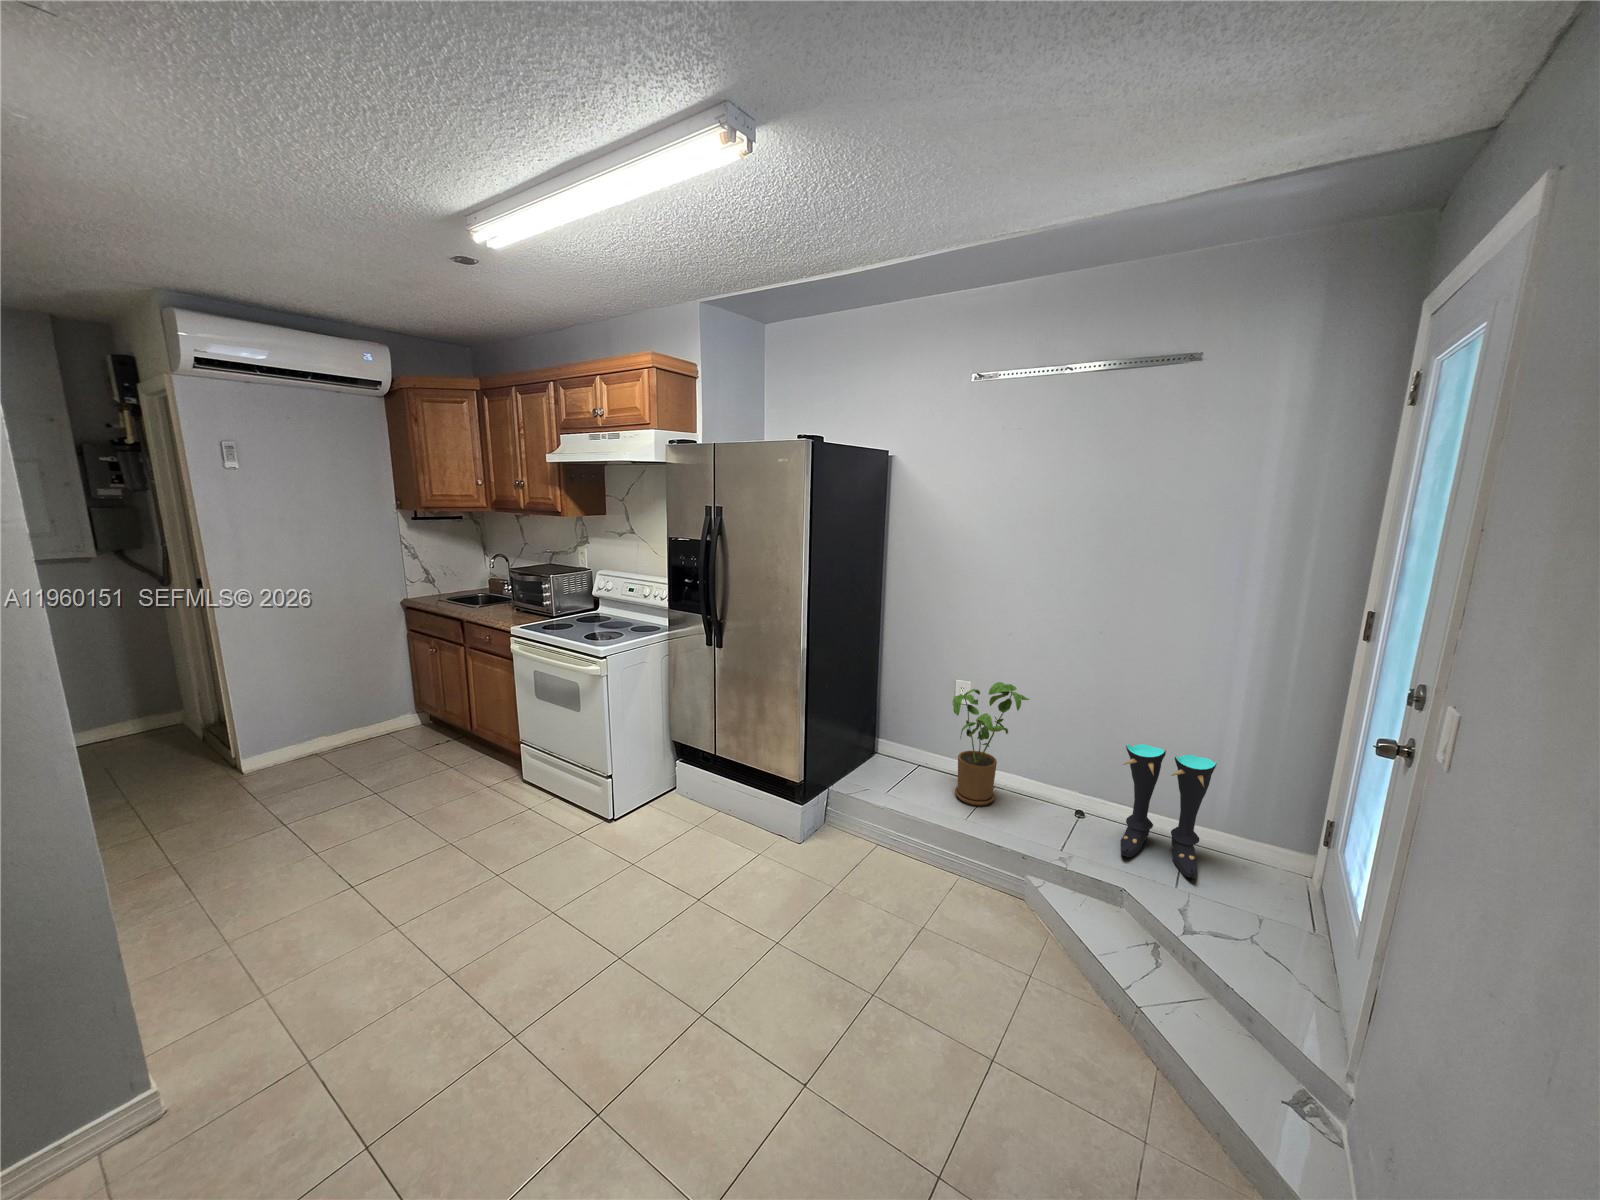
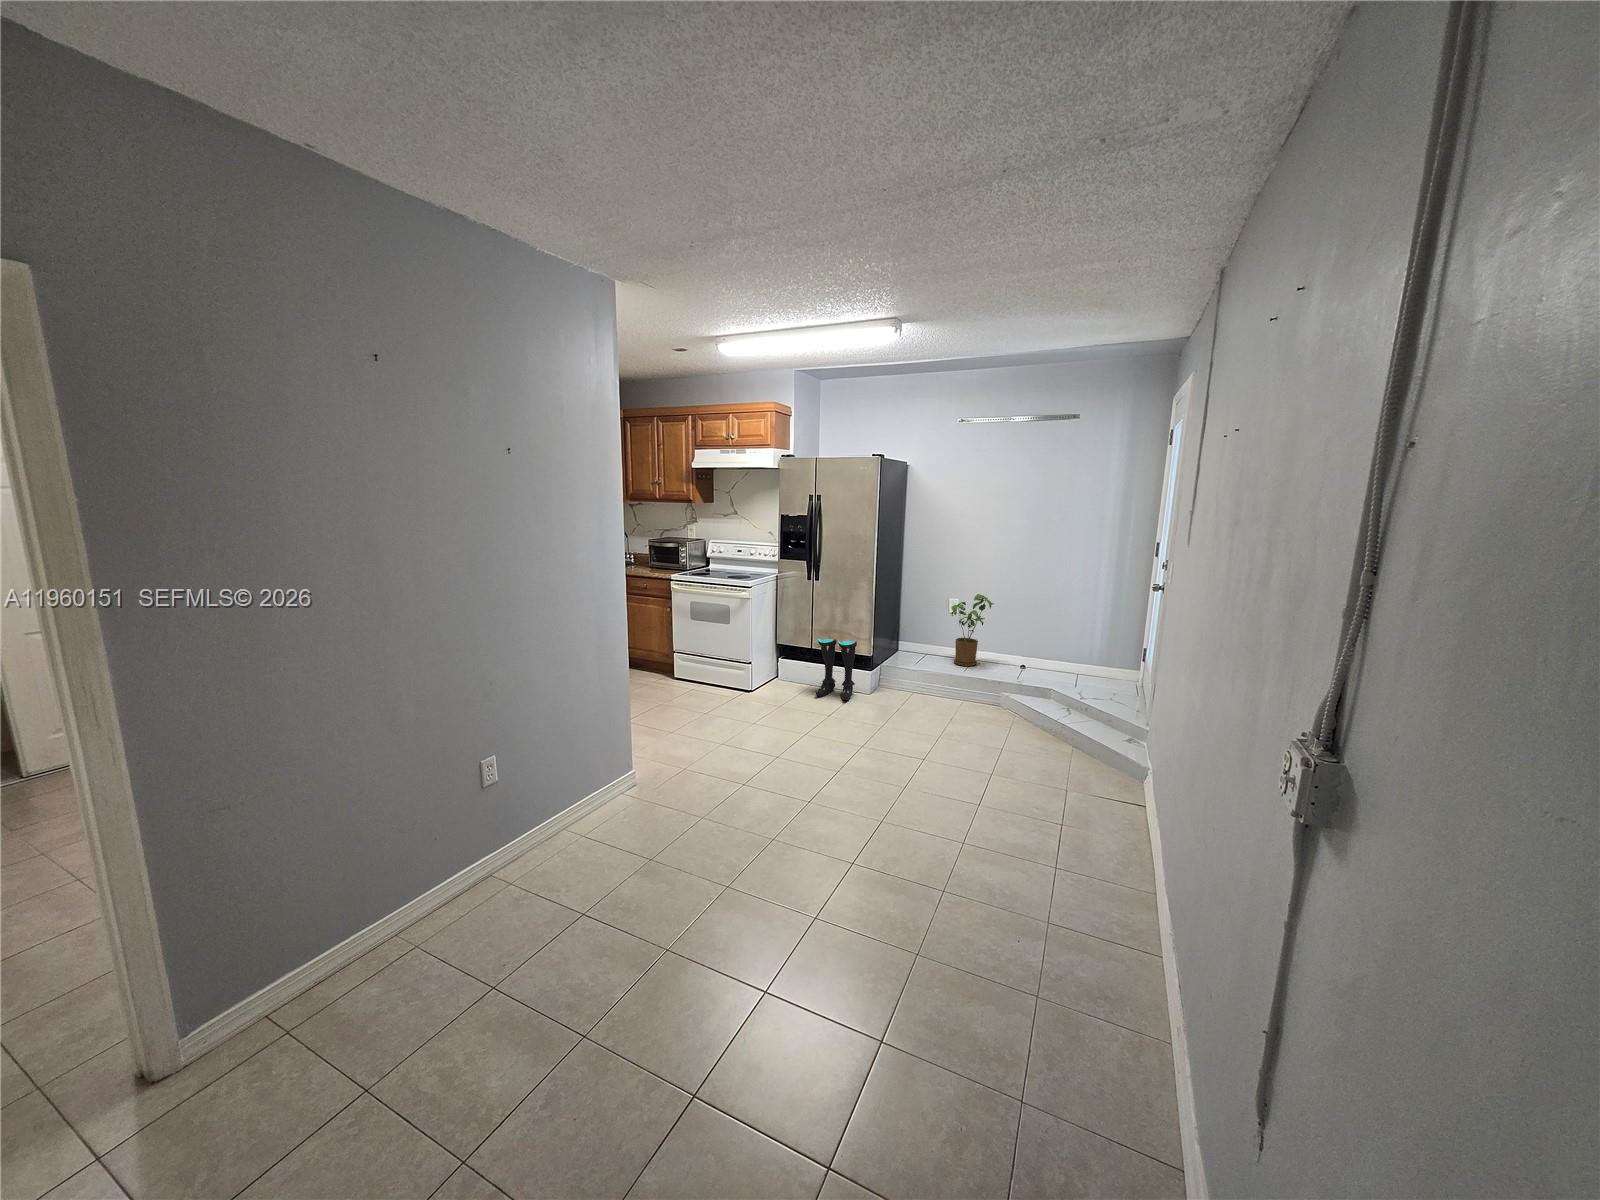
boots: present [1120,744,1217,879] -> present [816,639,857,700]

